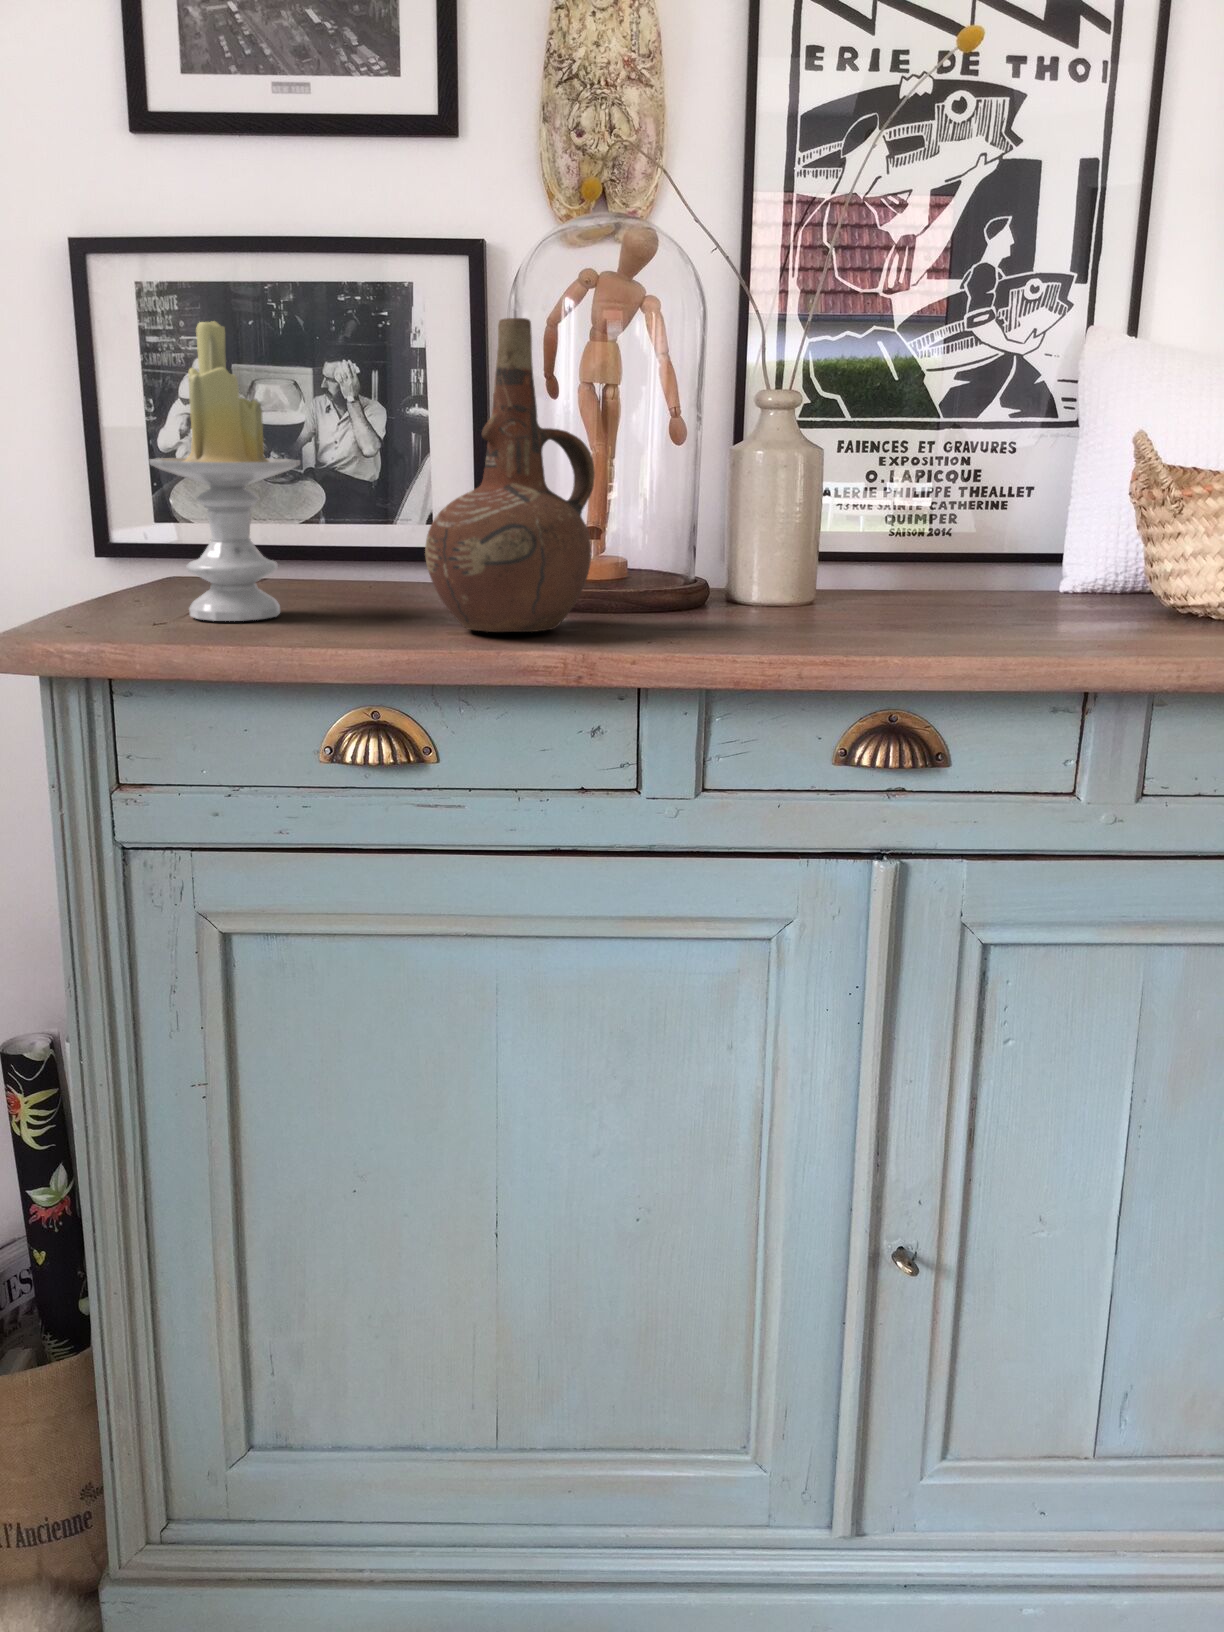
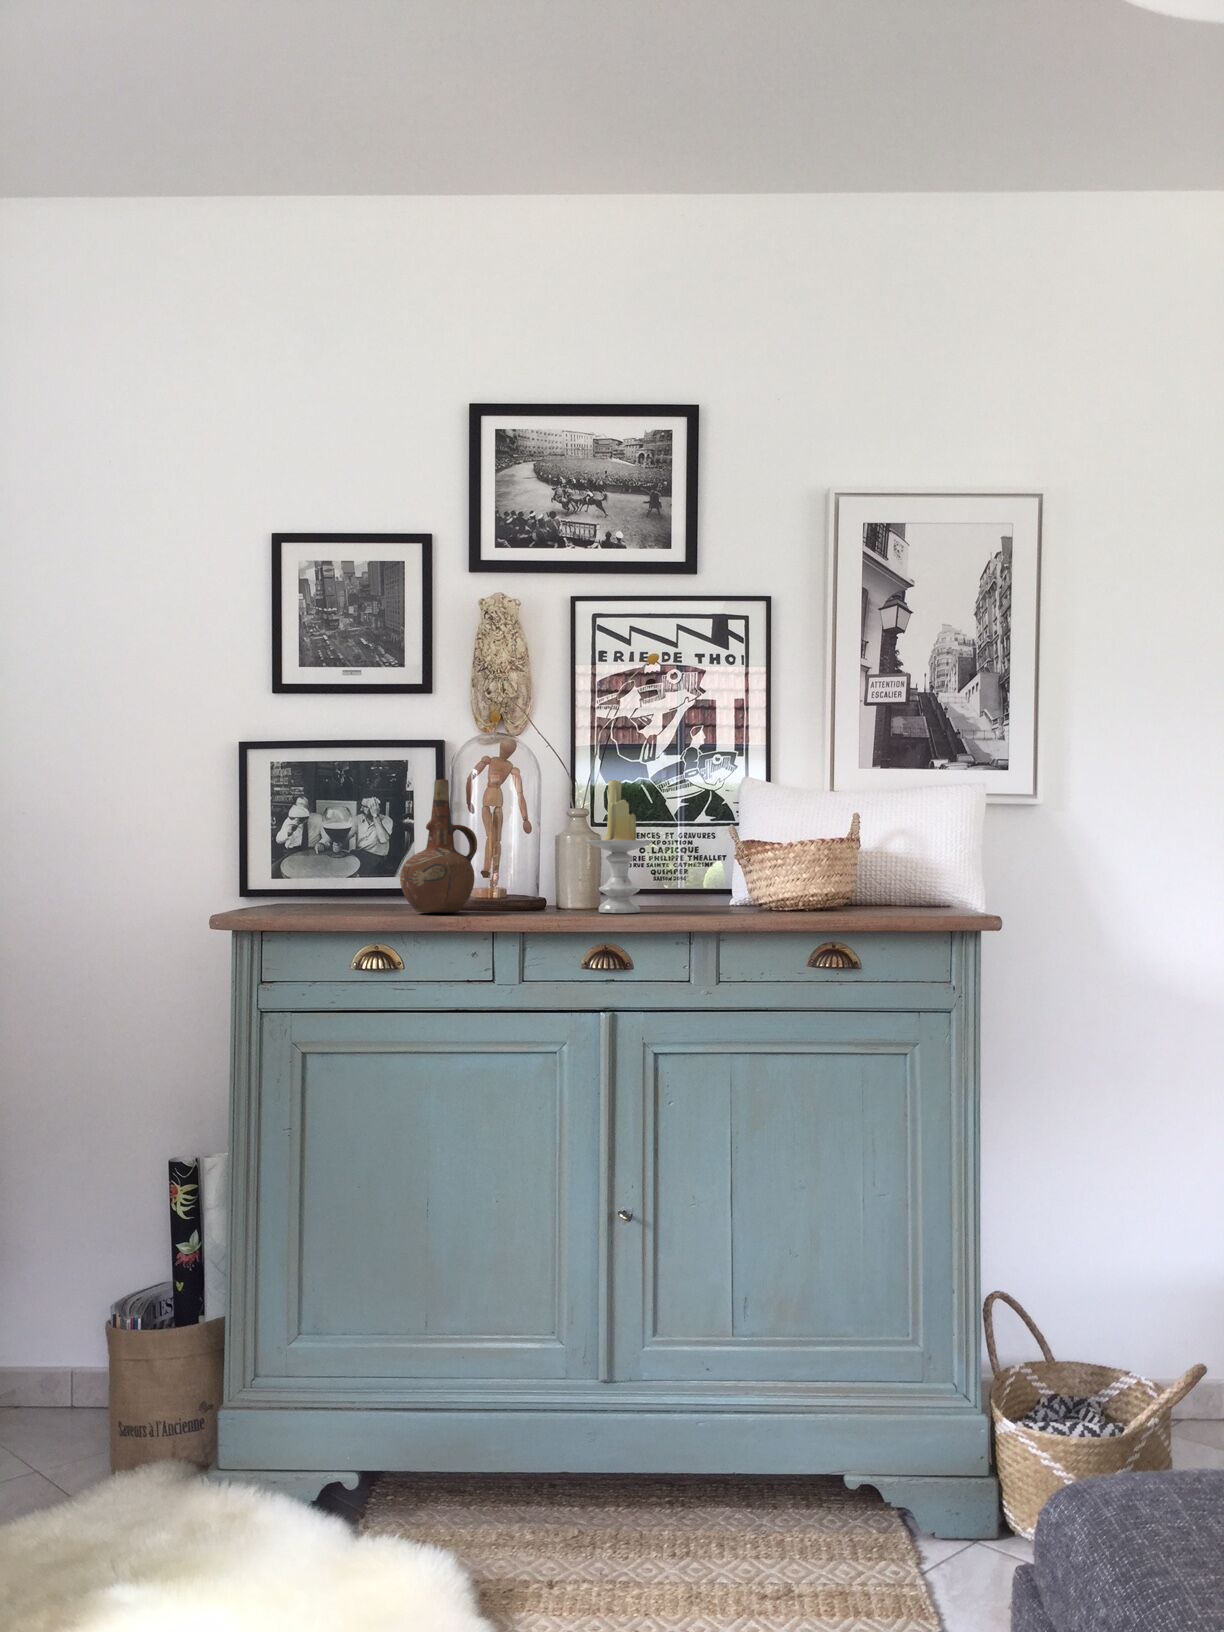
candle: present [149,321,300,621] -> present [586,780,653,913]

